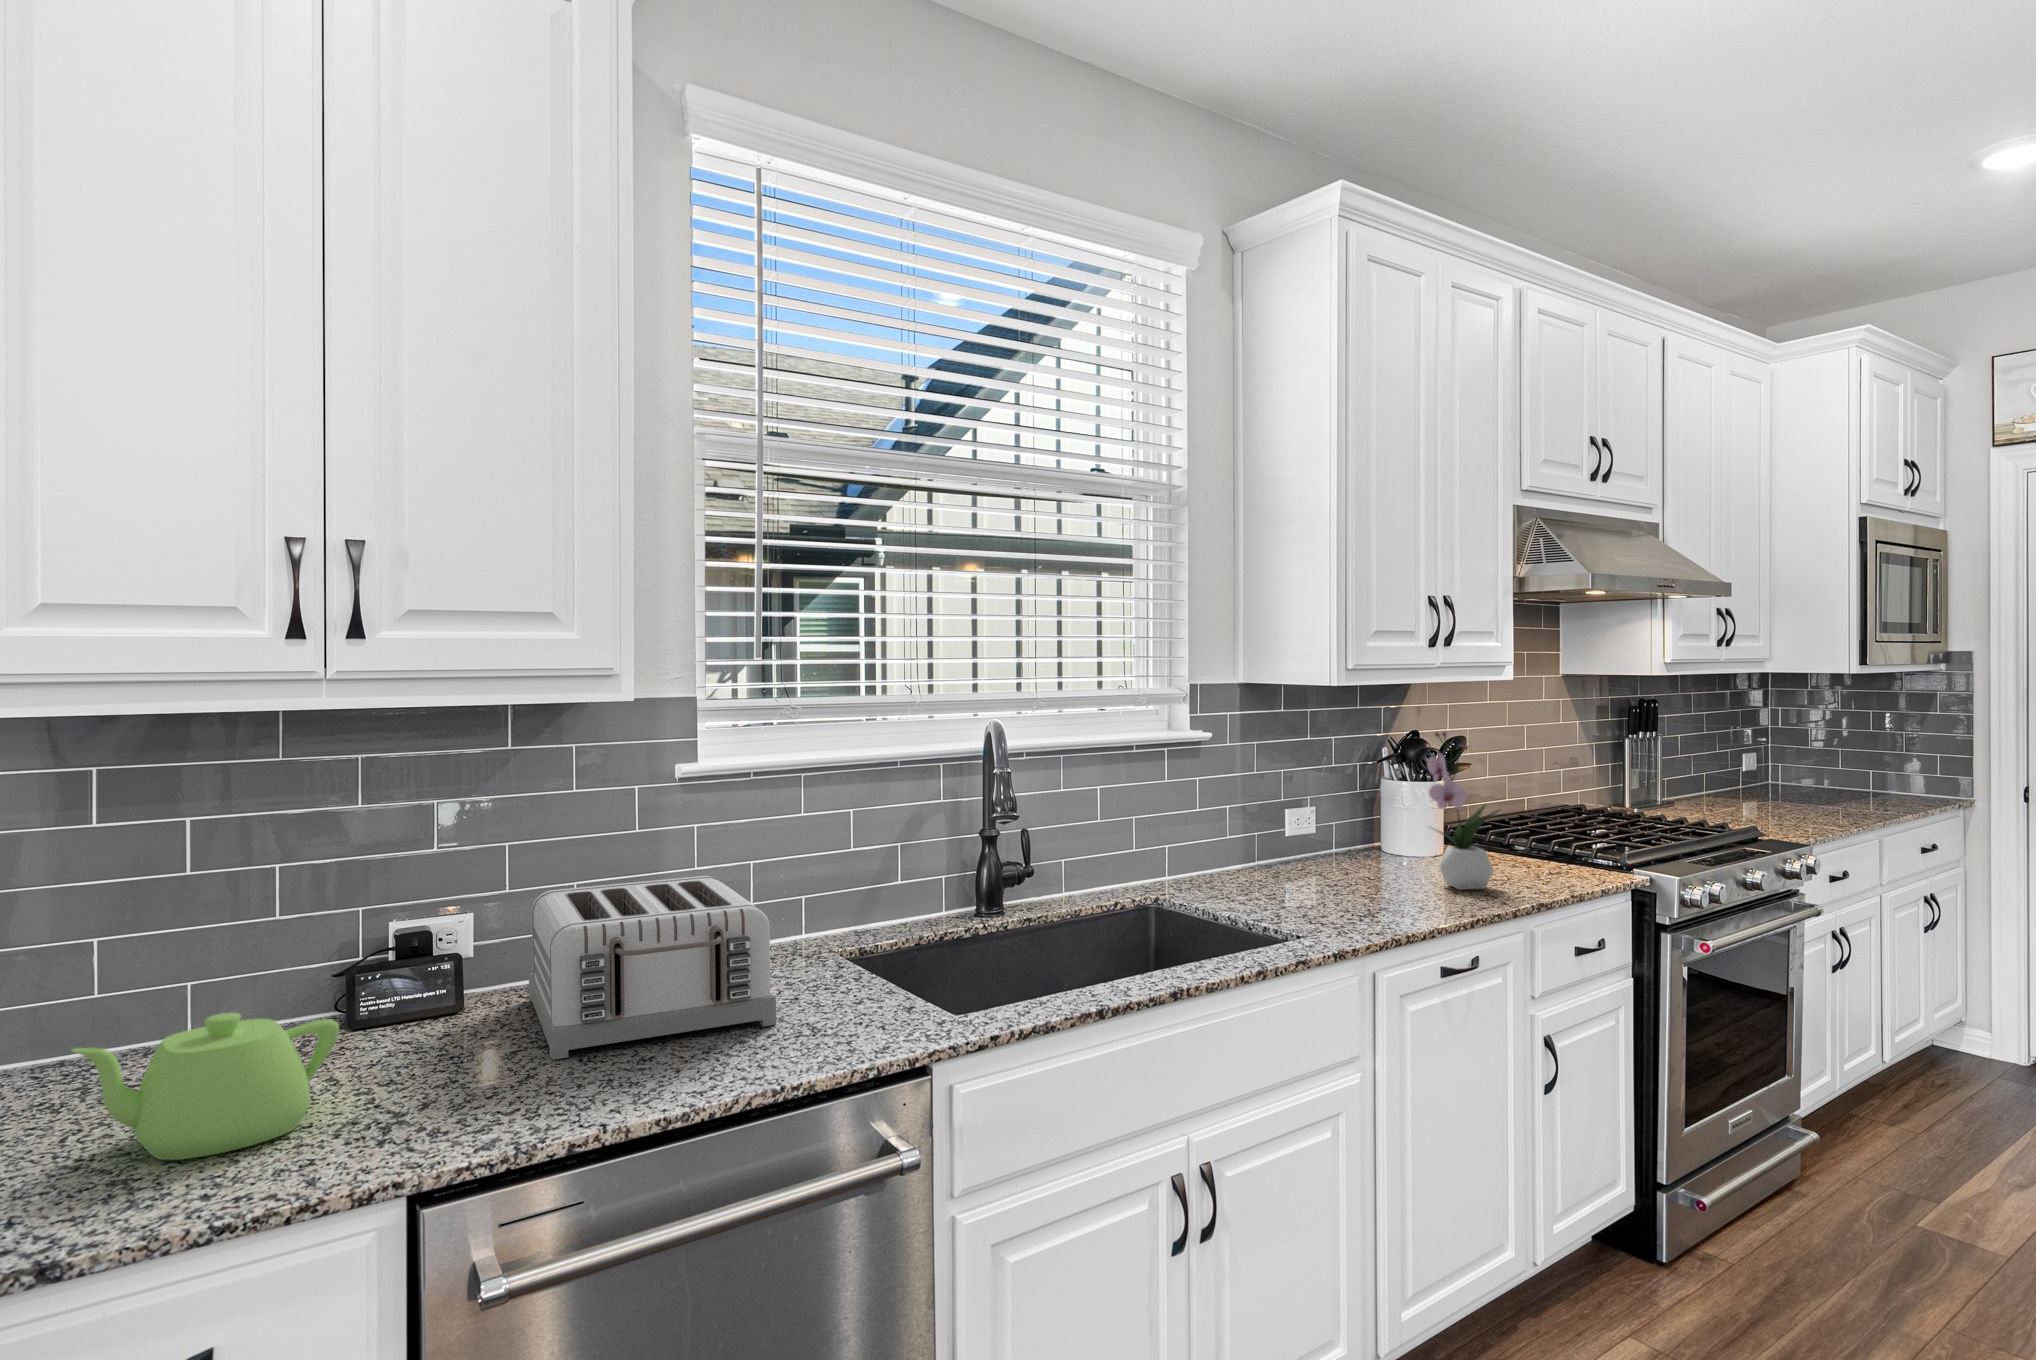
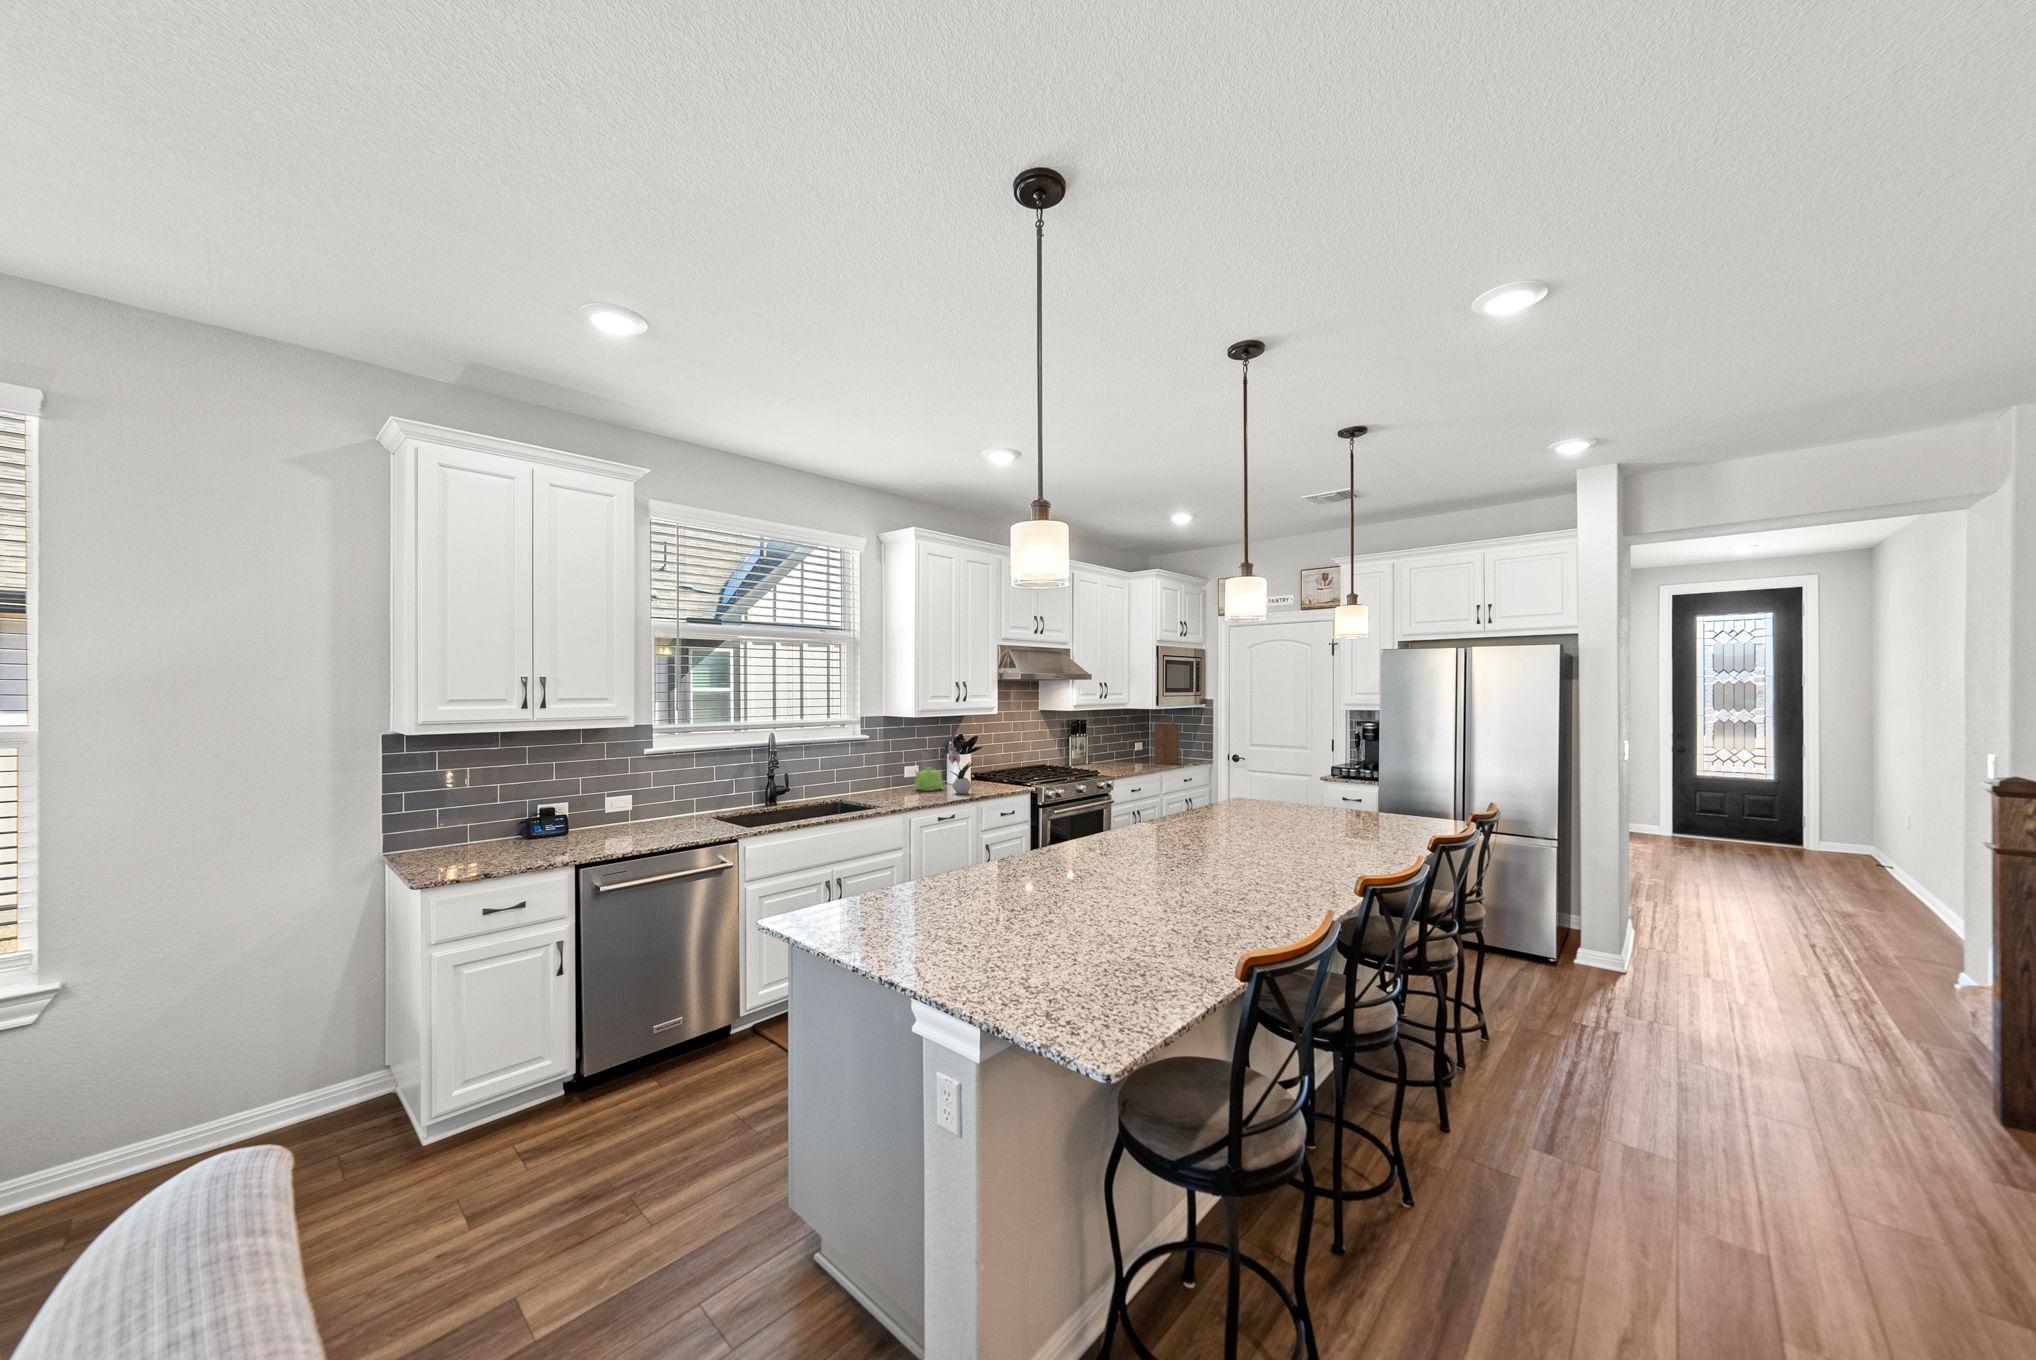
cutting board: none [1834,701,1906,806] -> present [1154,720,1179,764]
toaster: present [529,876,776,1059] -> none [592,788,686,842]
teapot: present [72,1013,339,1160] -> present [915,768,943,791]

